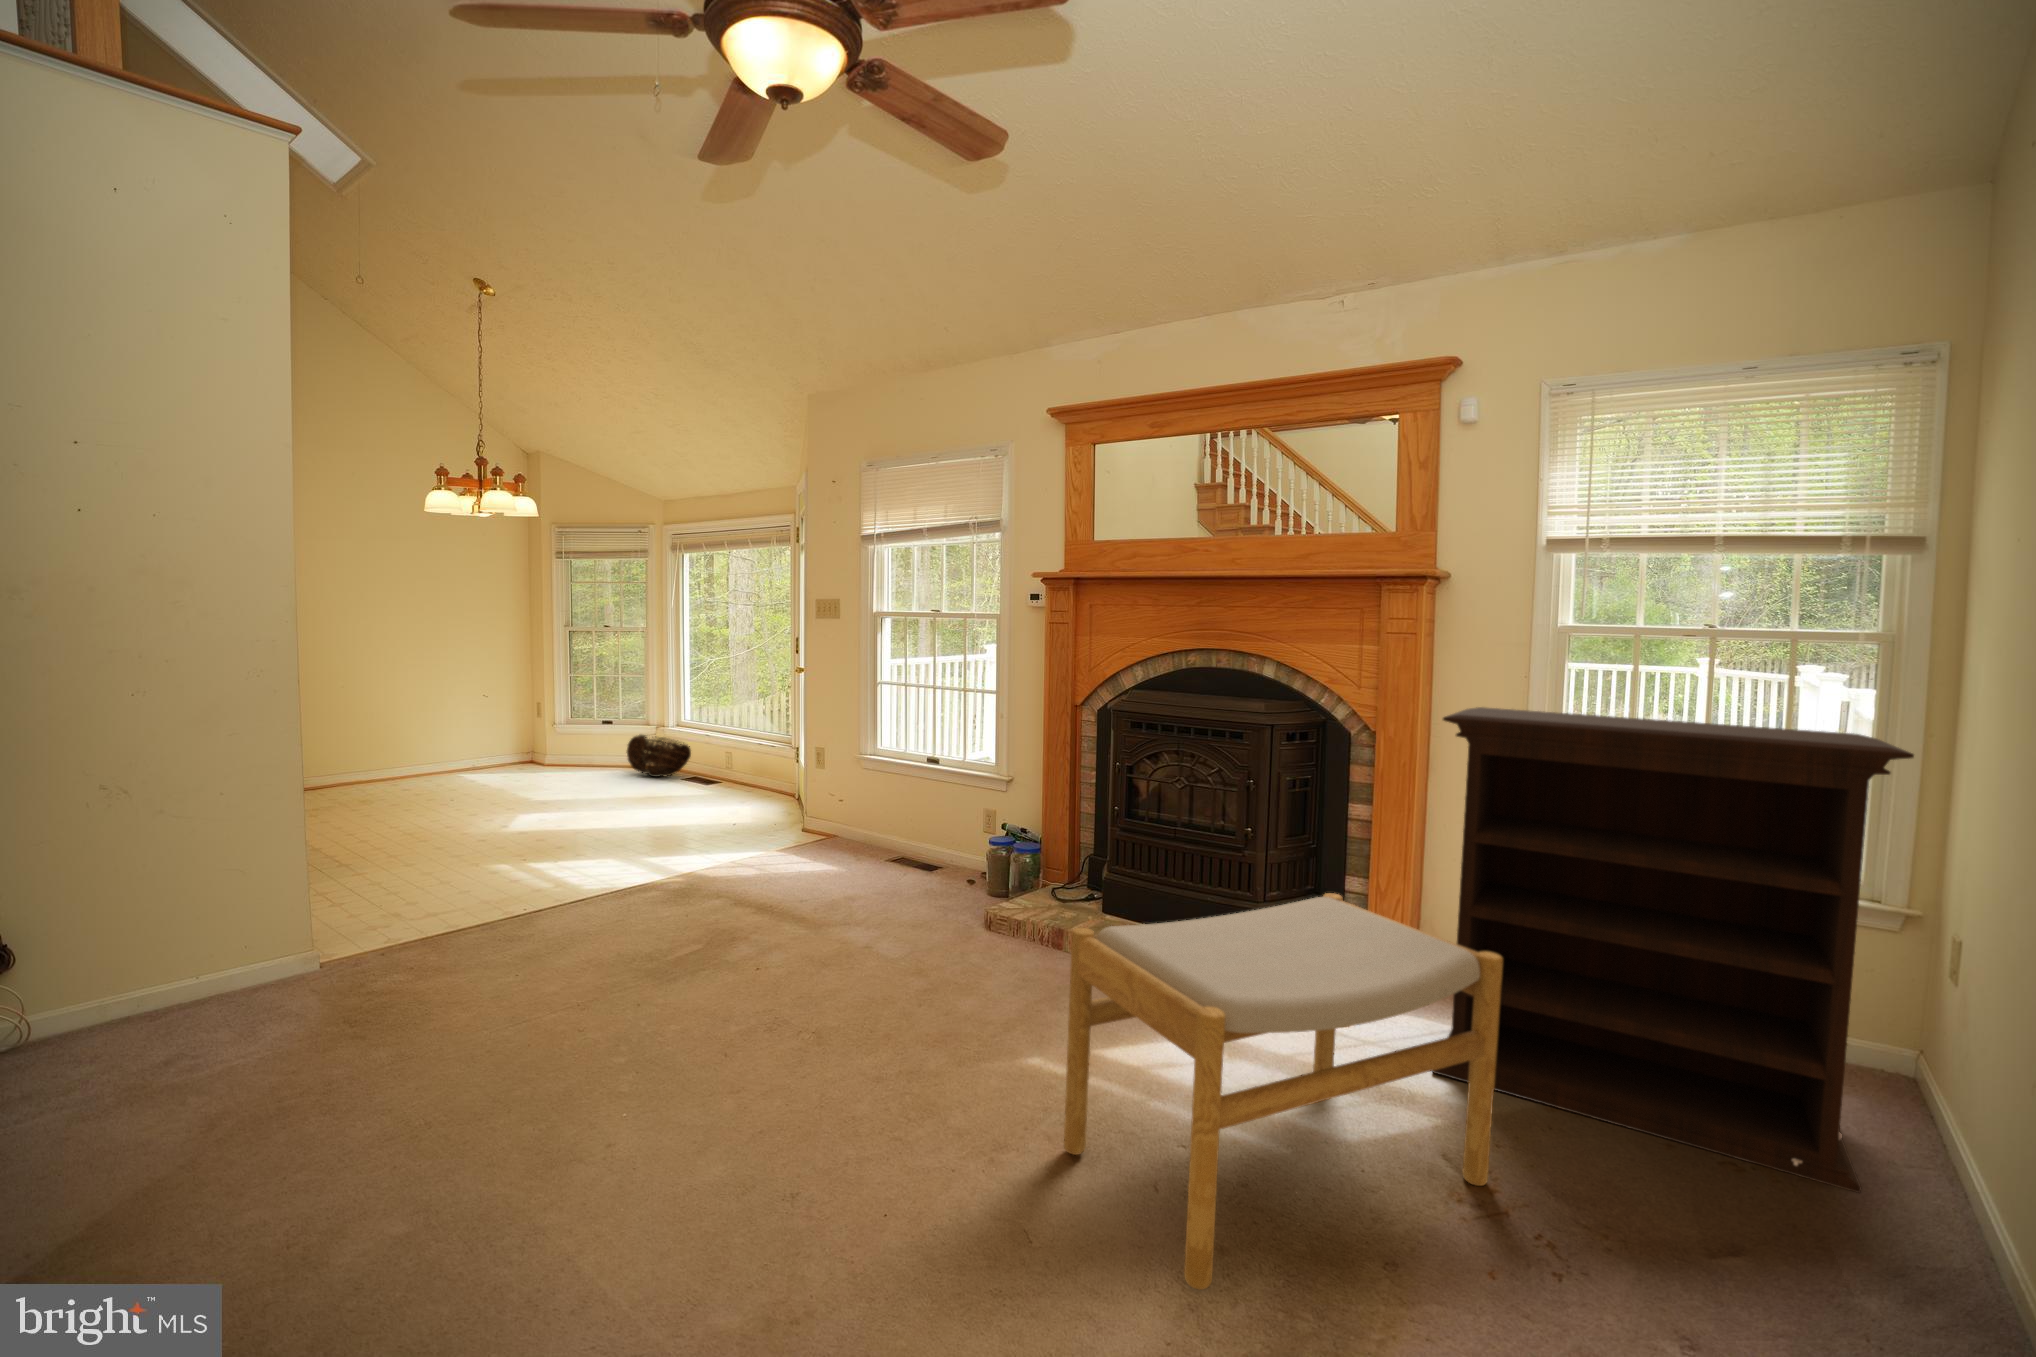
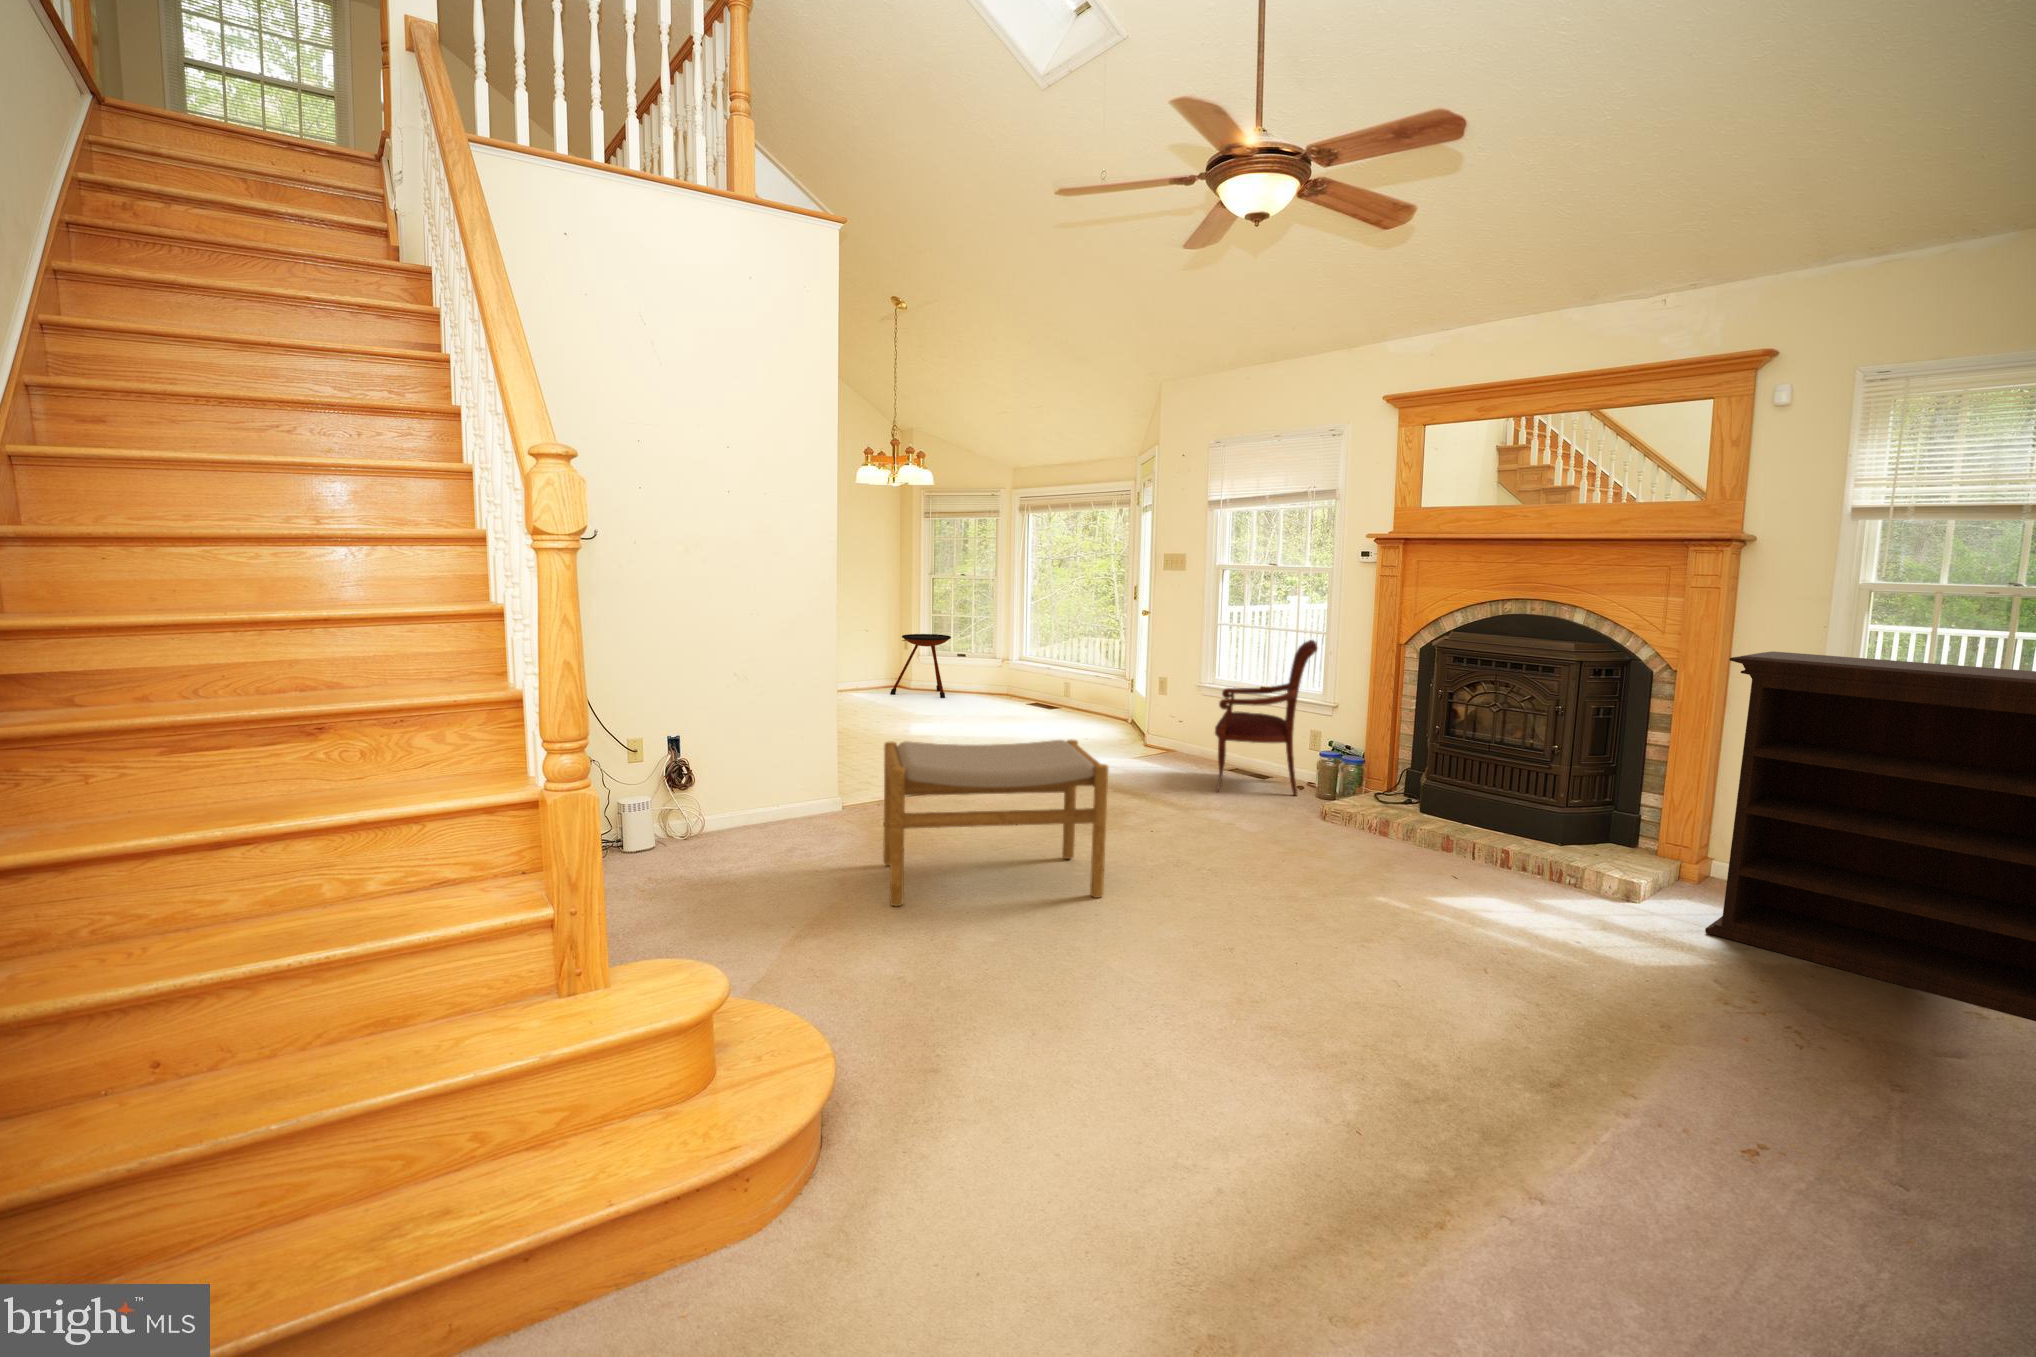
side table: none [503,698,587,777] -> present [890,634,951,698]
armchair: none [866,699,986,895] -> present [1215,640,1317,795]
basket: present [627,735,691,777] -> none [982,665,1035,700]
footstool: present [1064,893,1503,1290] -> present [883,740,1108,906]

